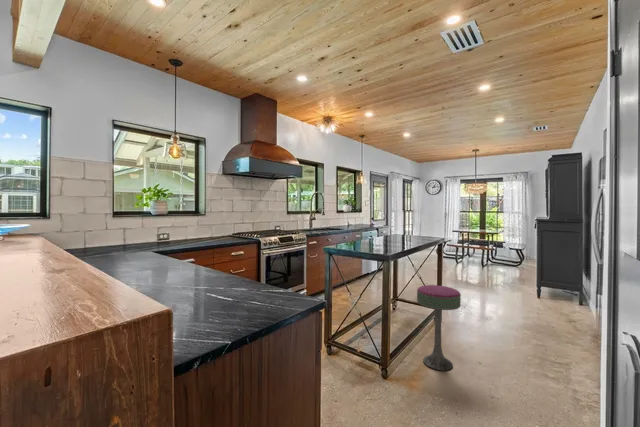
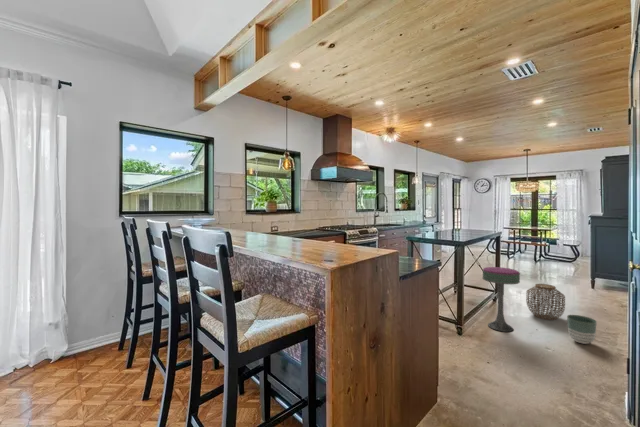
woven basket: none [470,303,513,349] -> present [526,284,565,320]
planter: none [516,347,551,387] -> present [567,315,597,344]

